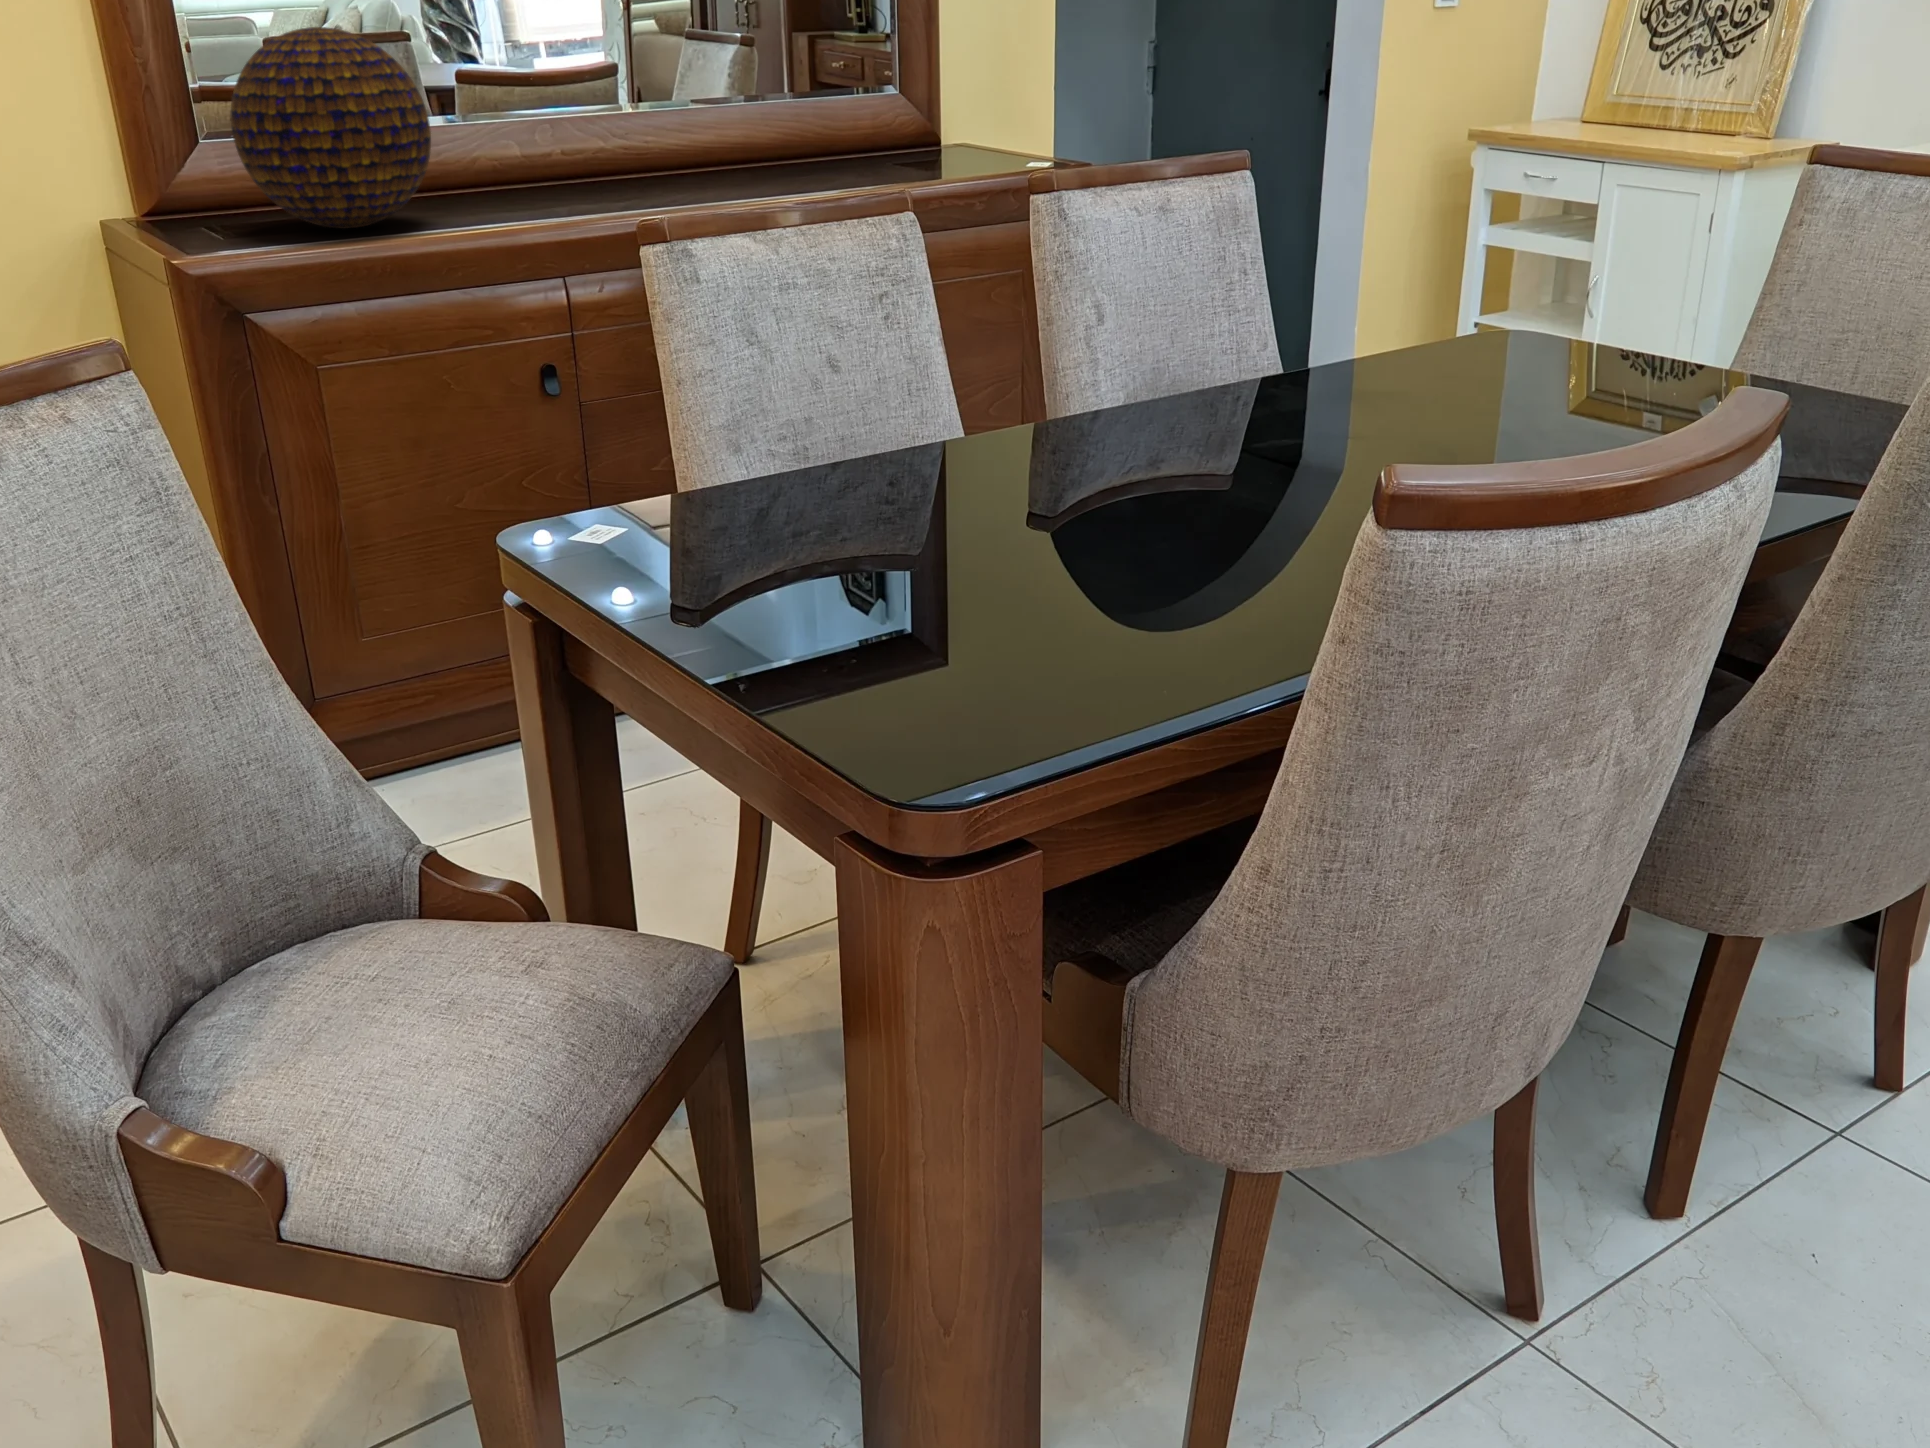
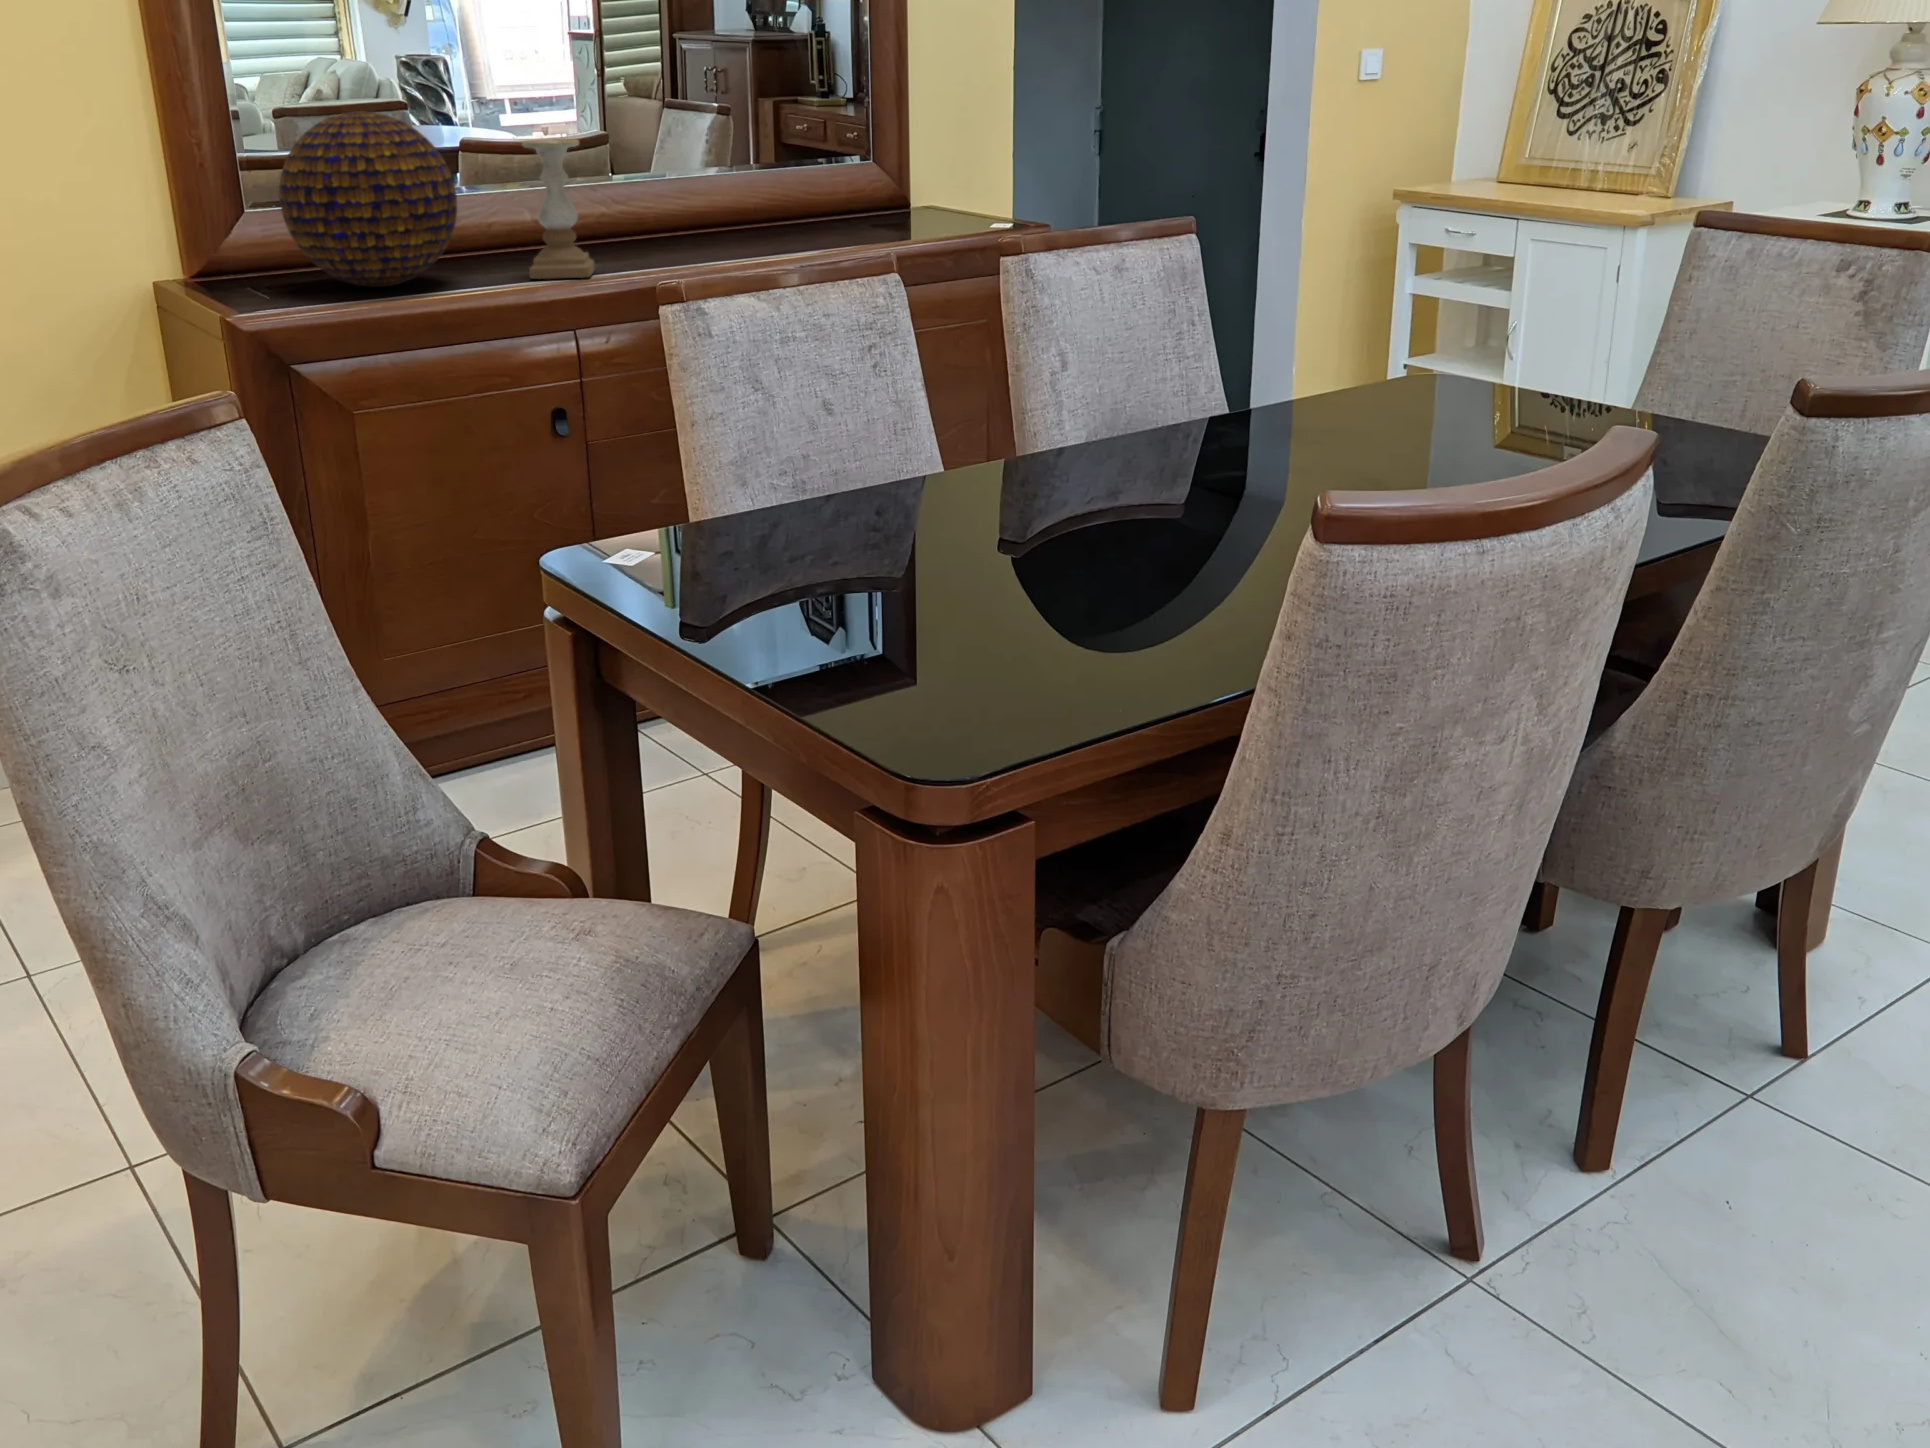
candle holder: none [502,61,588,221] -> present [522,139,595,279]

